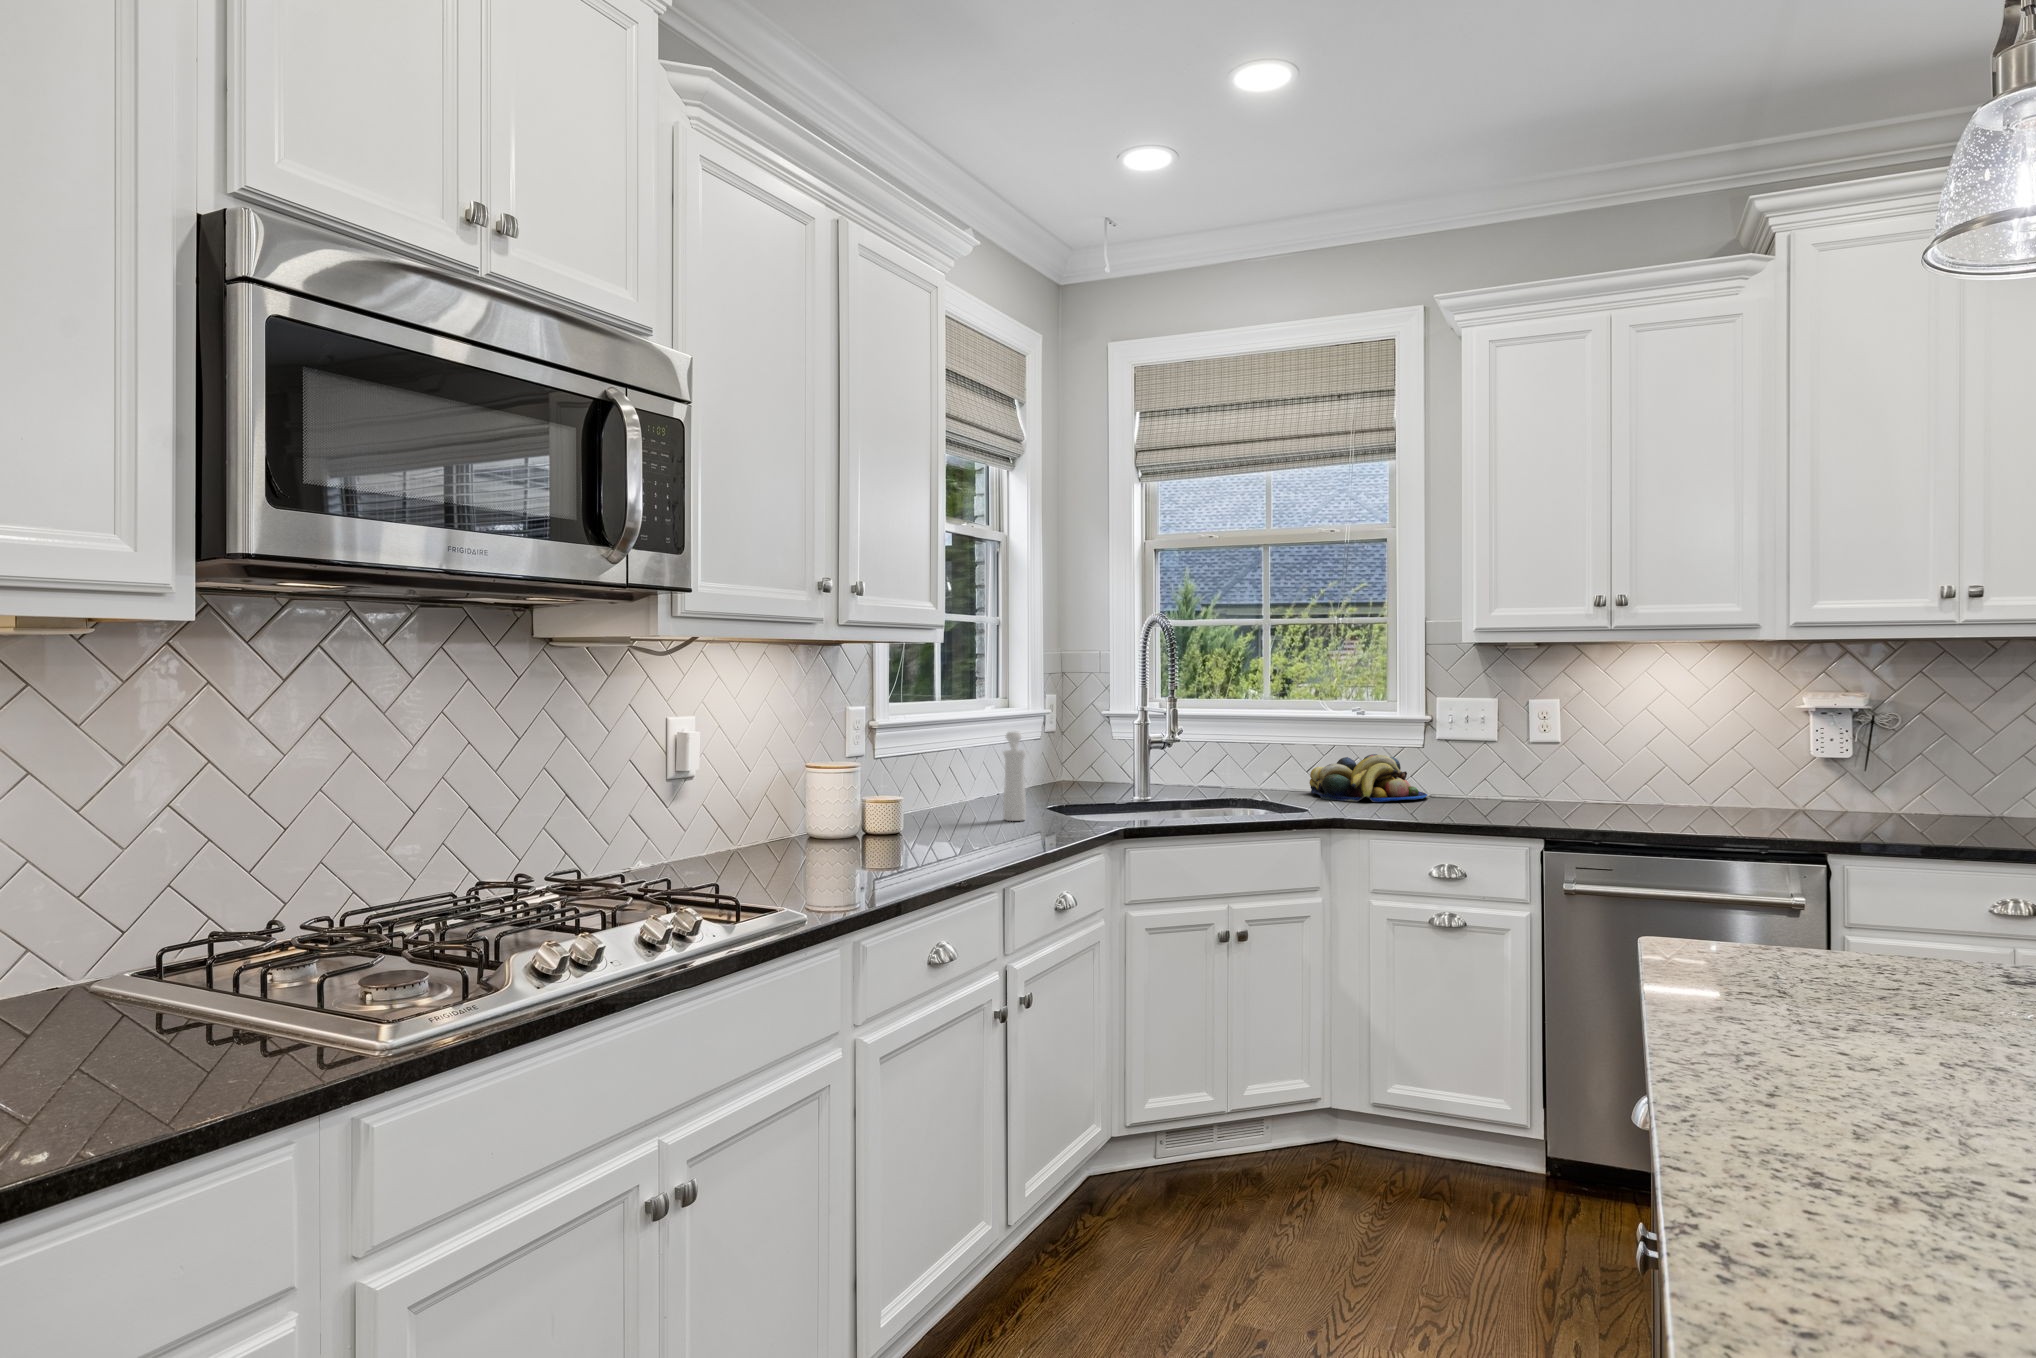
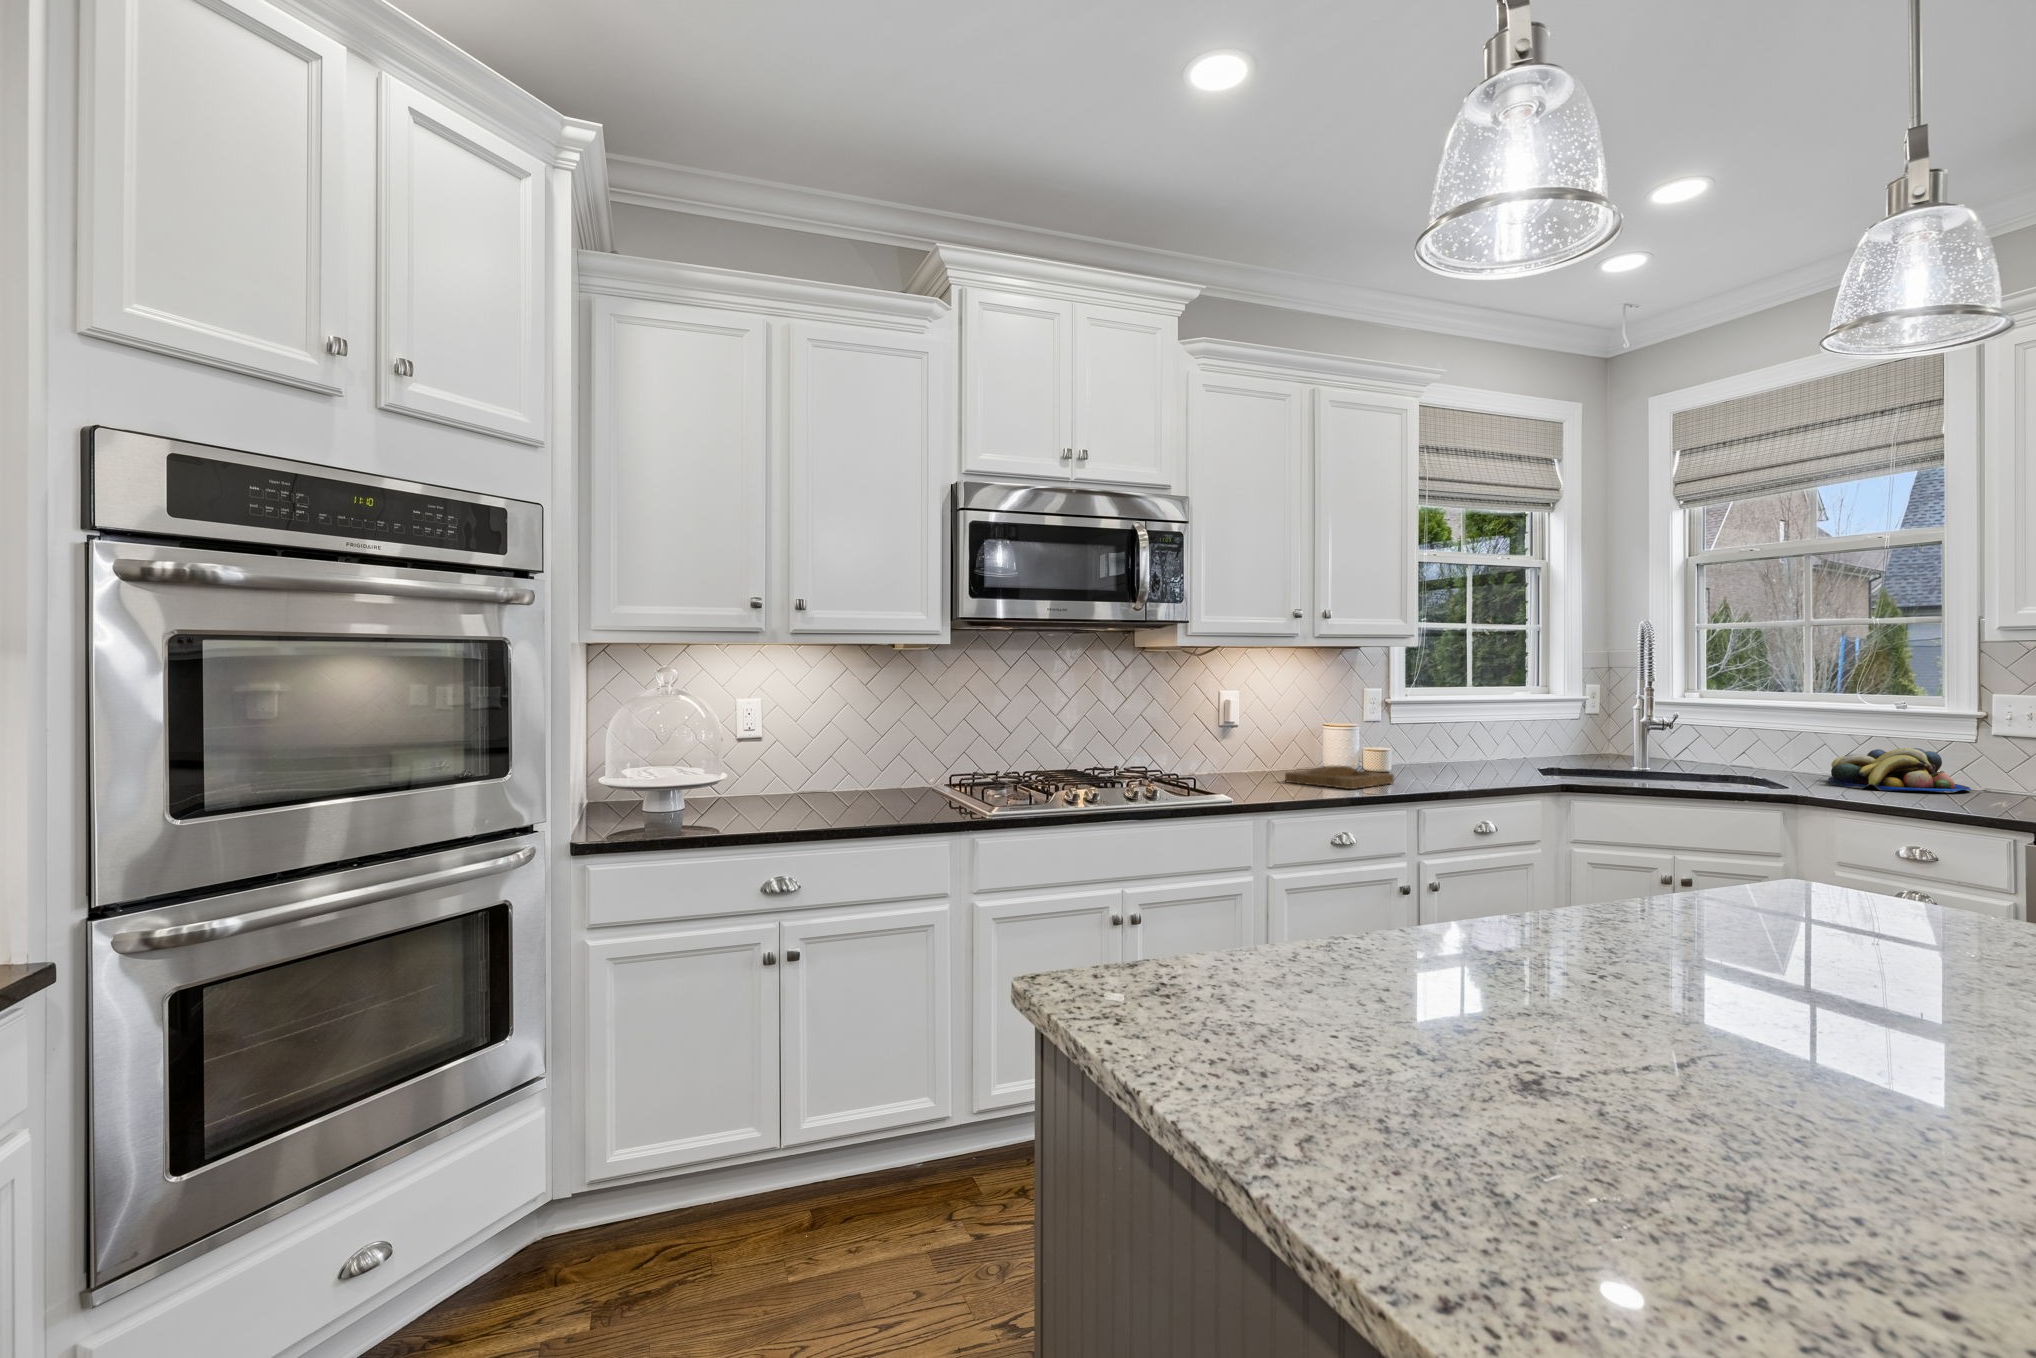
pepper mill: present [1003,732,1026,821] -> none [1474,711,1500,775]
tray: none [809,829,955,867] -> present [1285,766,1394,789]

